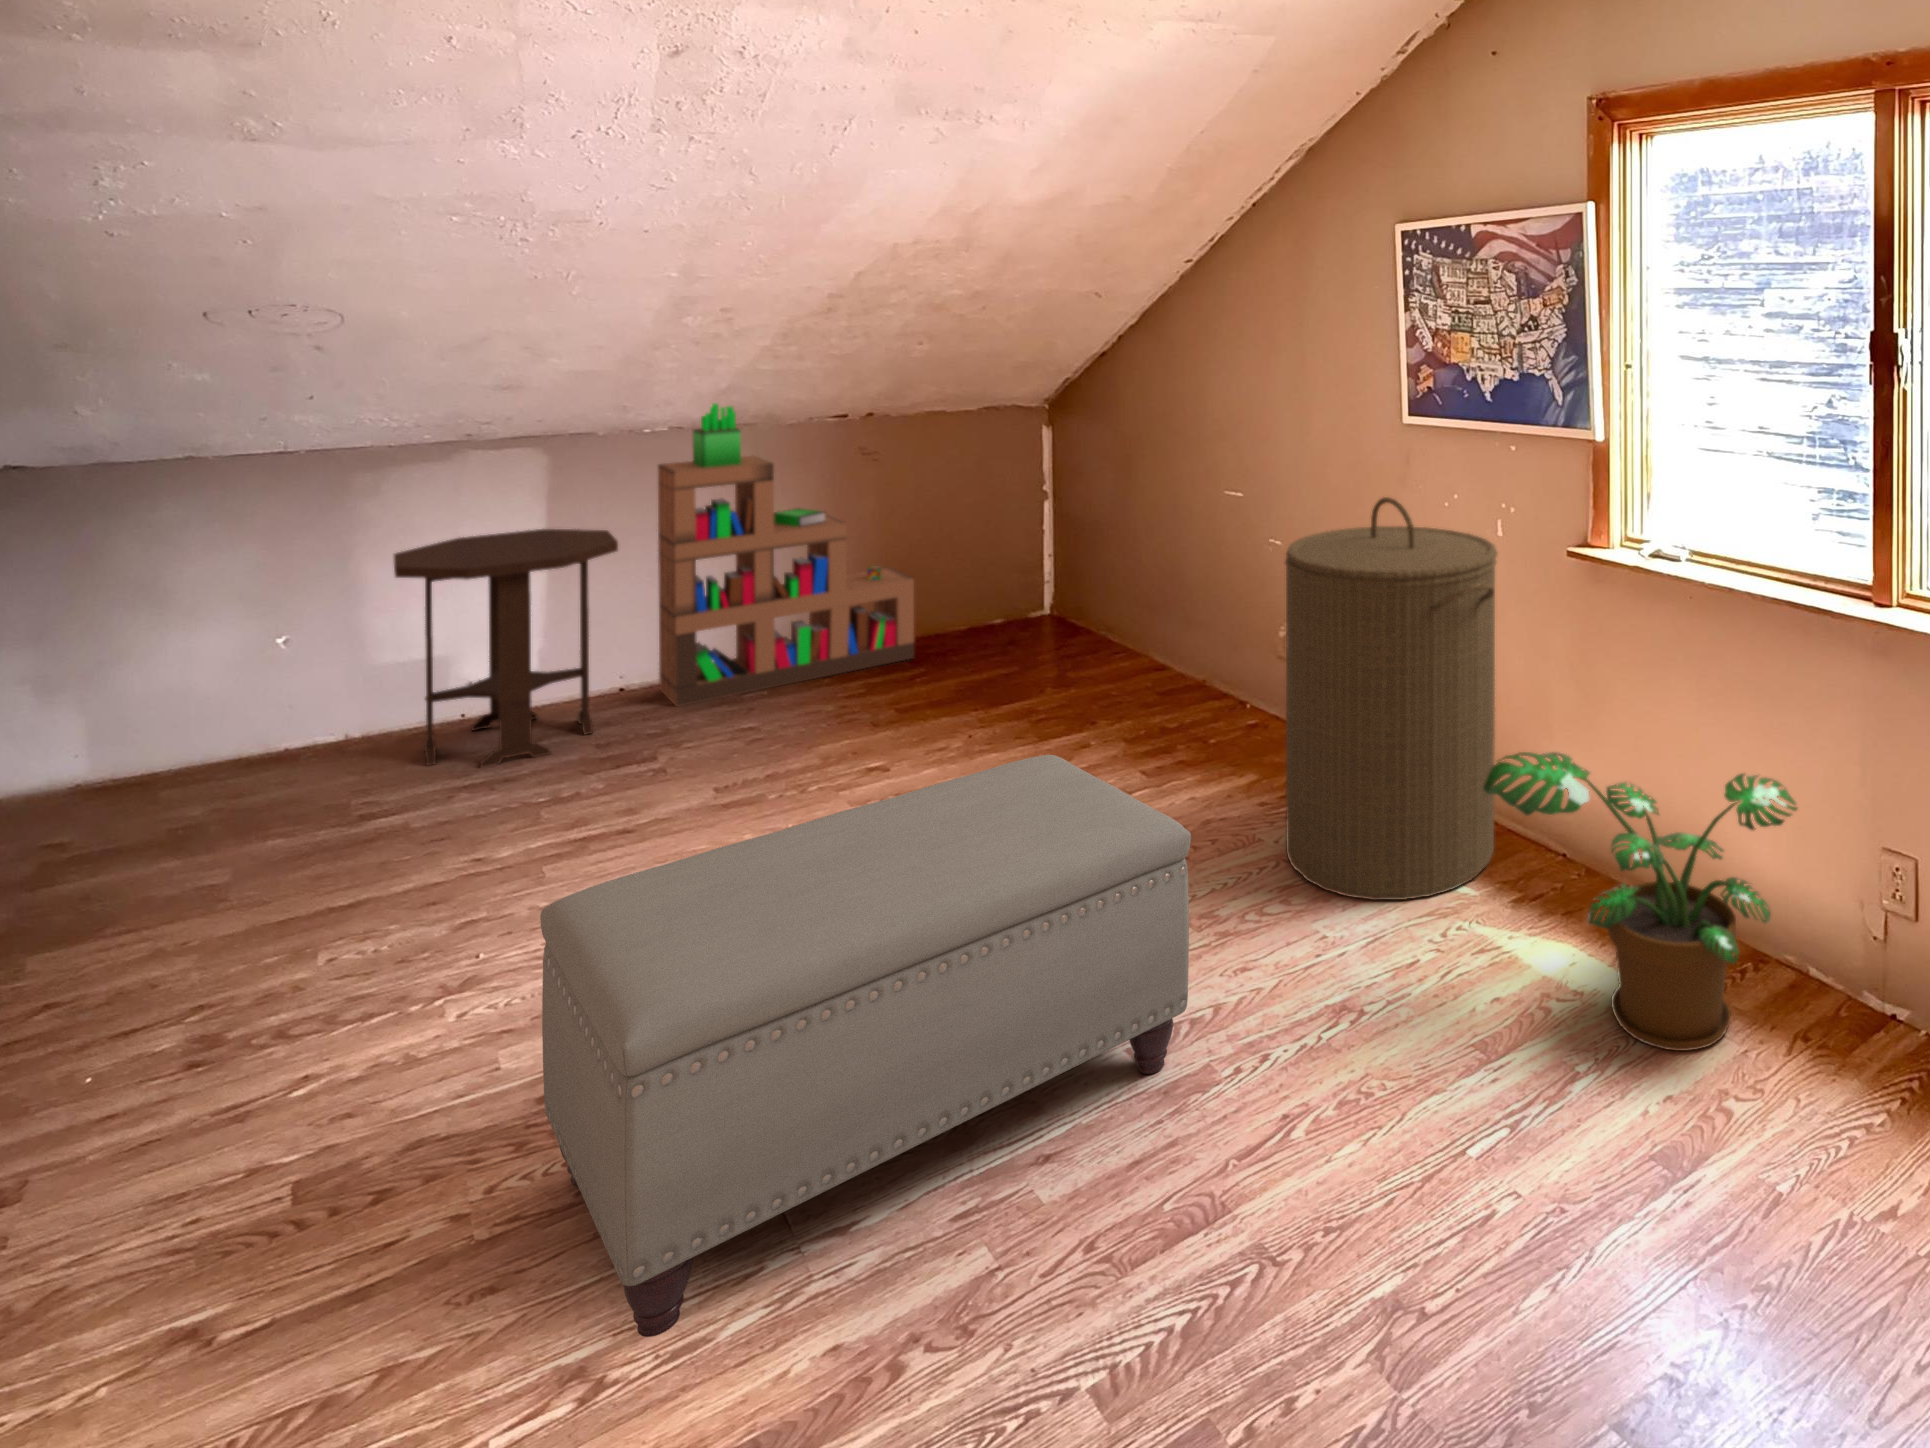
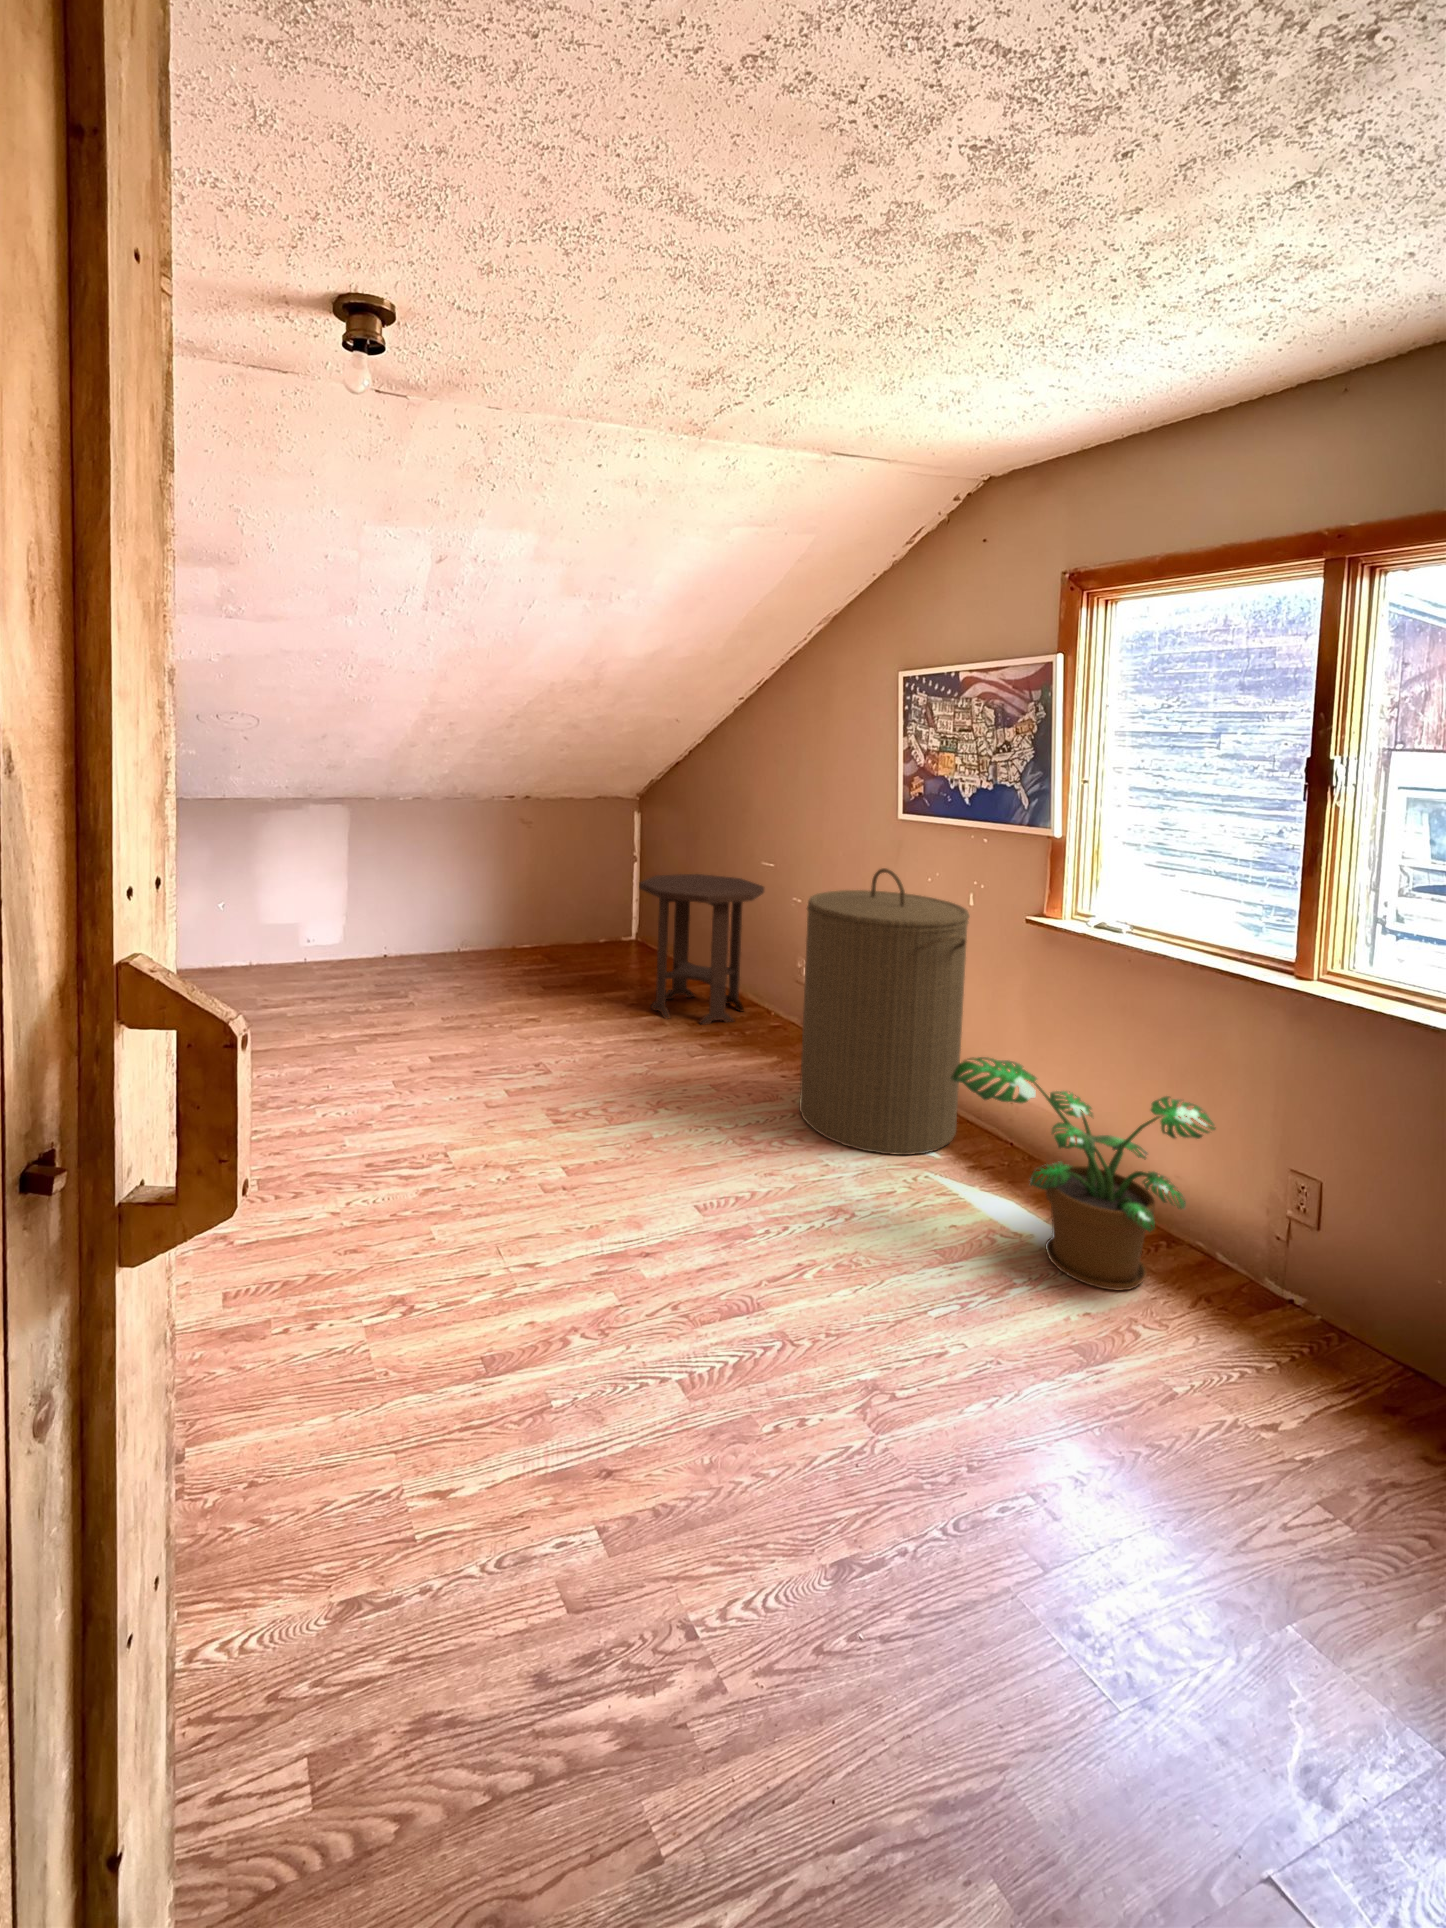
bookshelf: present [658,403,914,706] -> none [400,782,548,970]
side table: present [394,529,618,768] -> present [639,874,764,1025]
ottoman: present [540,755,1191,1337] -> none [370,1015,741,1296]

